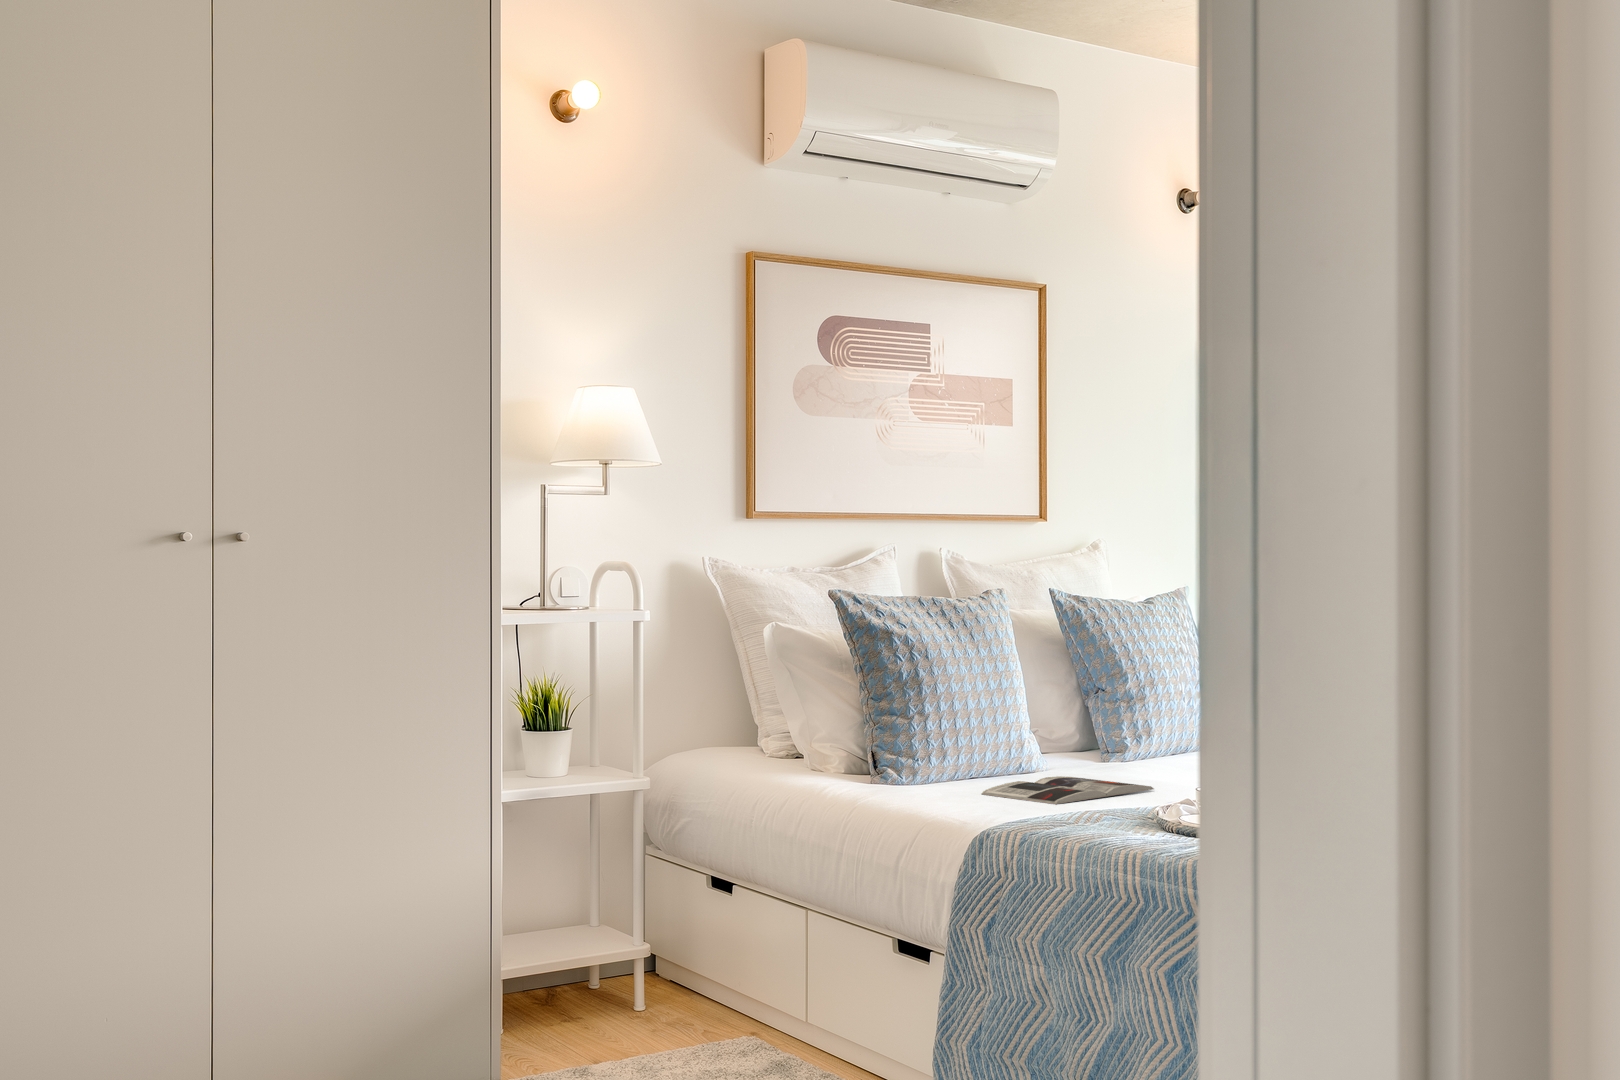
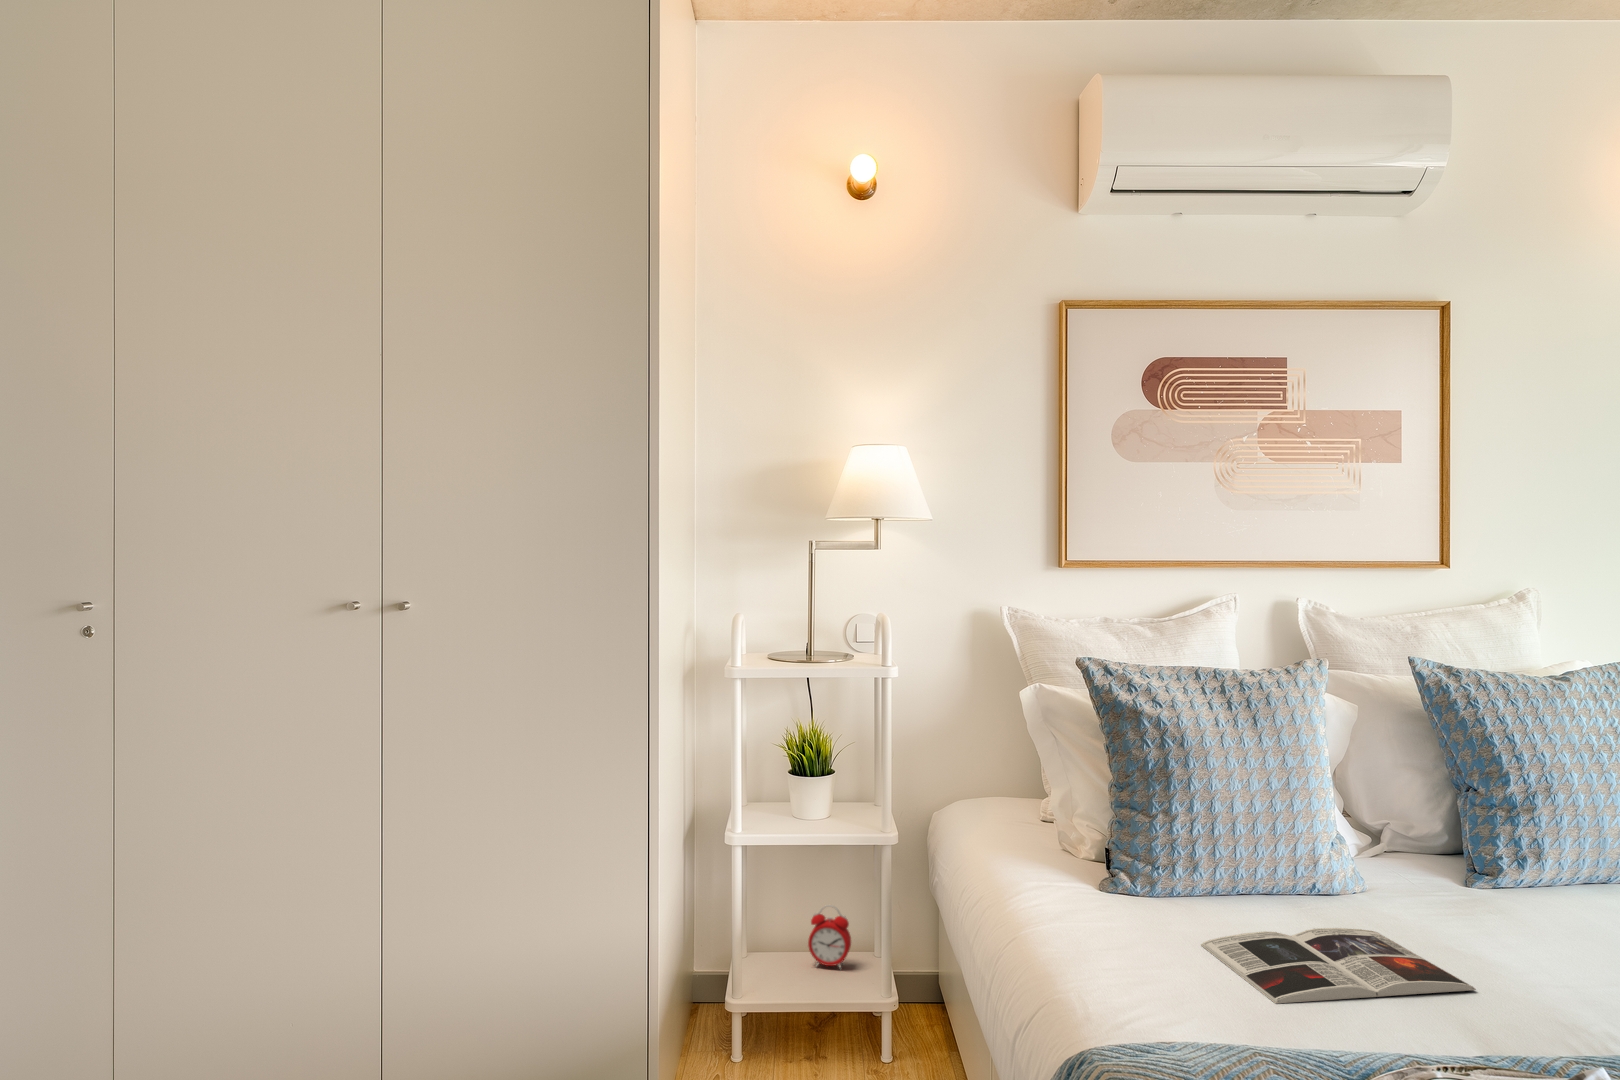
alarm clock: none [531,881,578,950] -> present [808,905,851,968]

